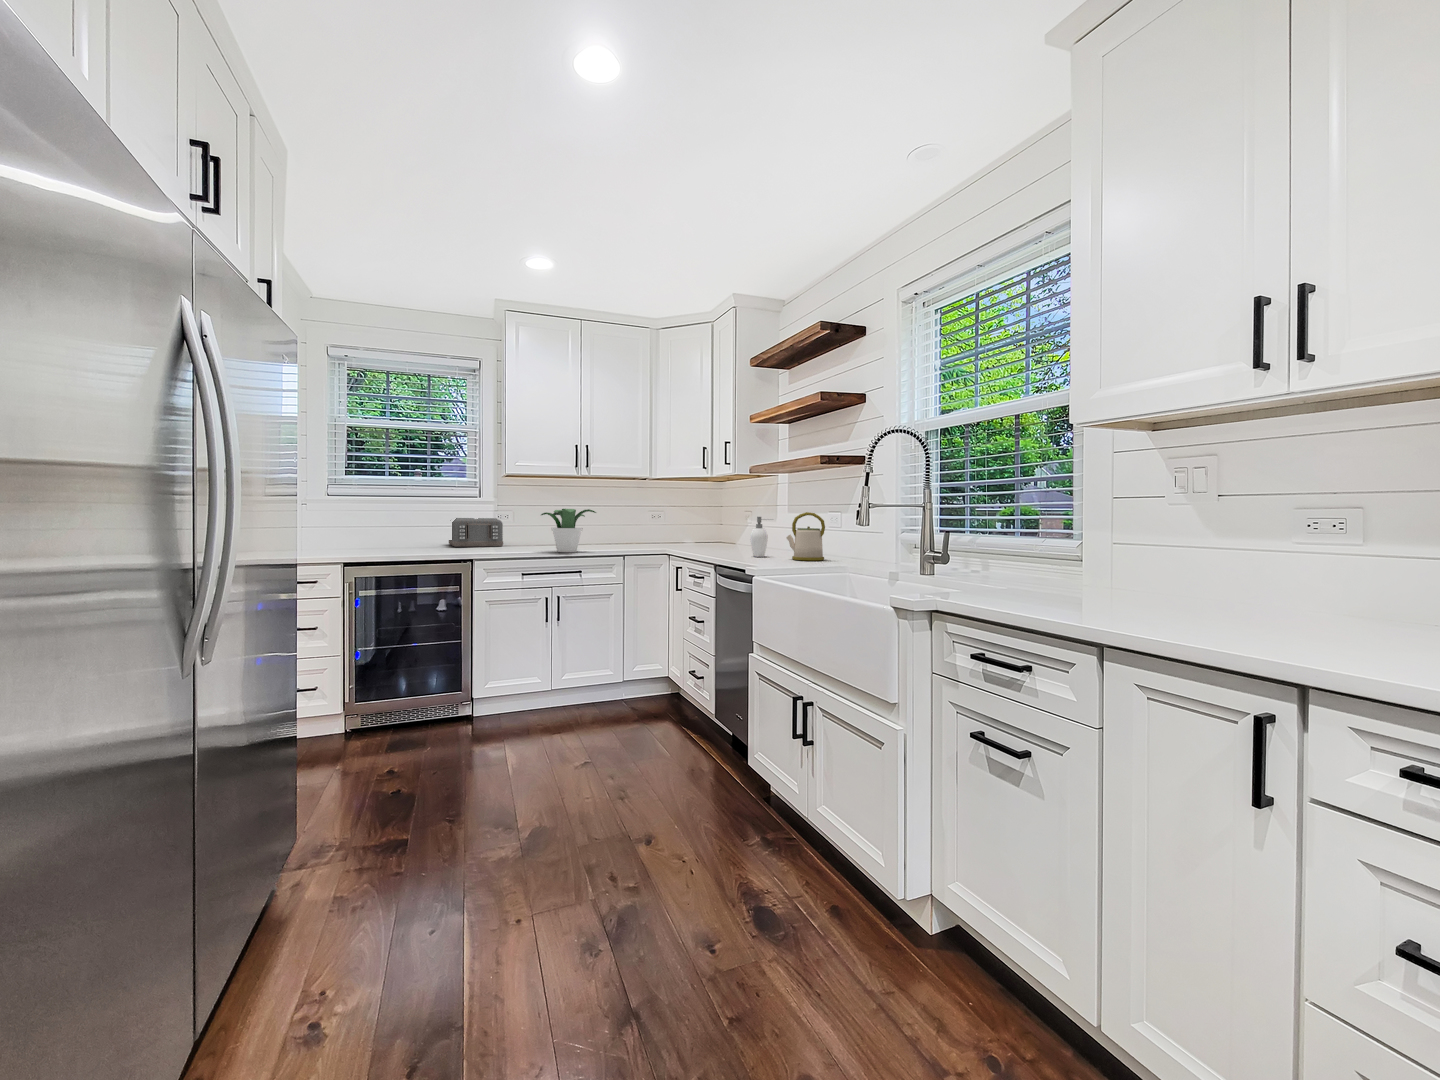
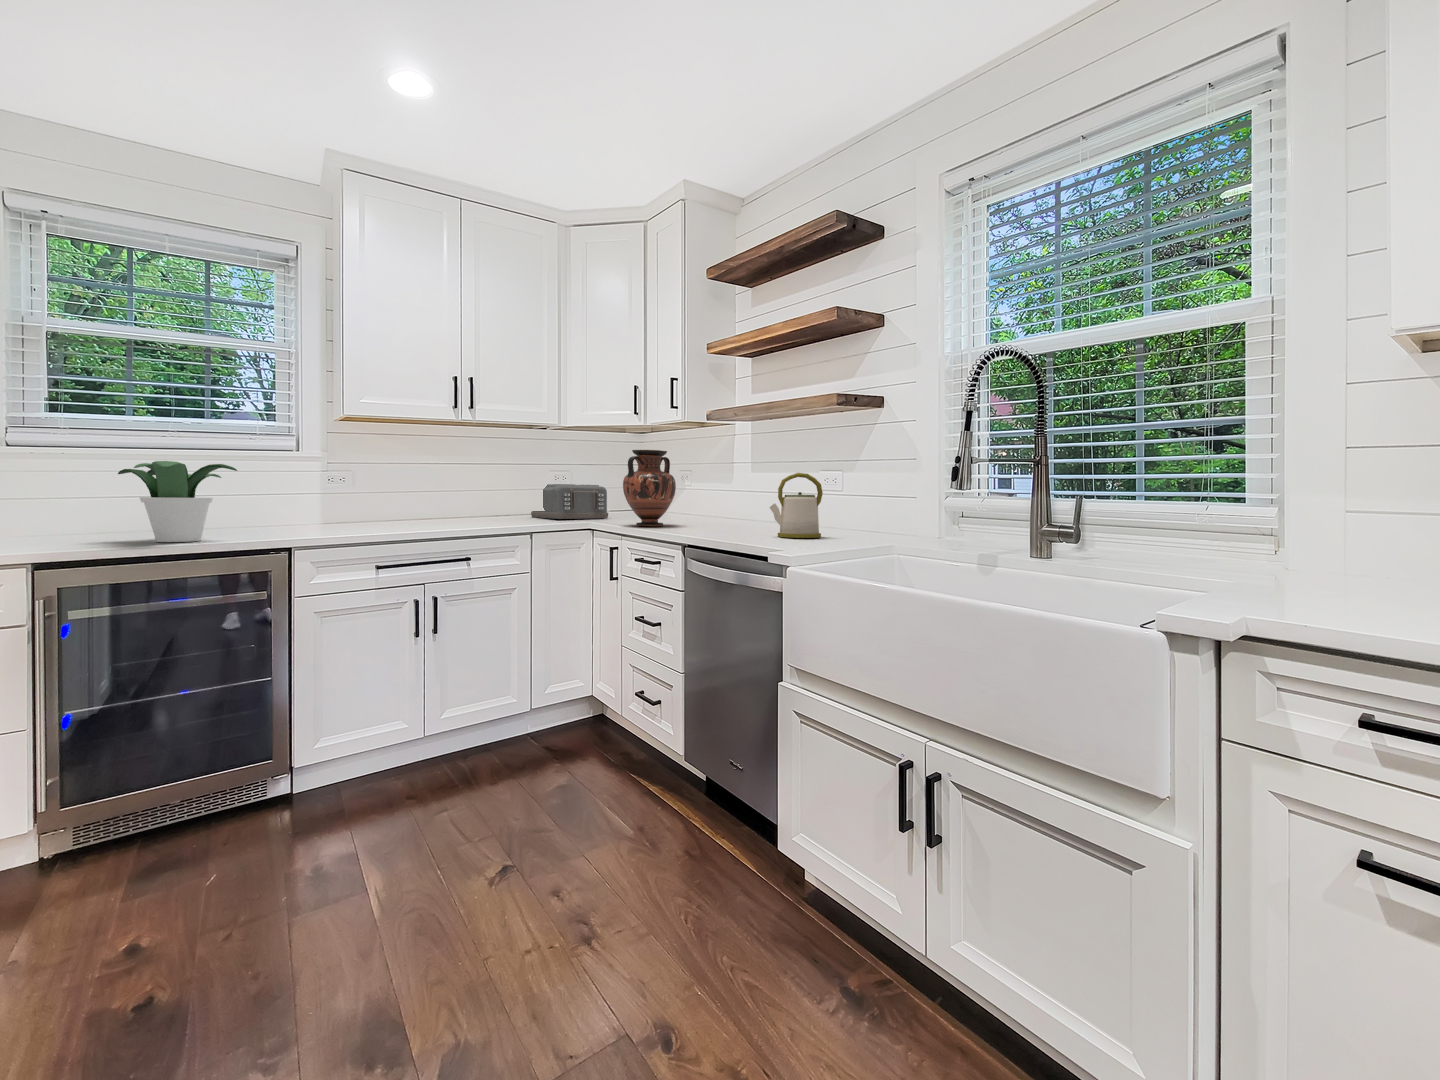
vase: none [693,494,732,550] -> present [623,450,676,526]
potted plant: present [541,509,596,552] -> present [118,461,237,542]
soap dispenser: present [750,517,768,557] -> none [715,480,747,534]
toaster: present [449,518,503,547] -> present [531,484,608,519]

